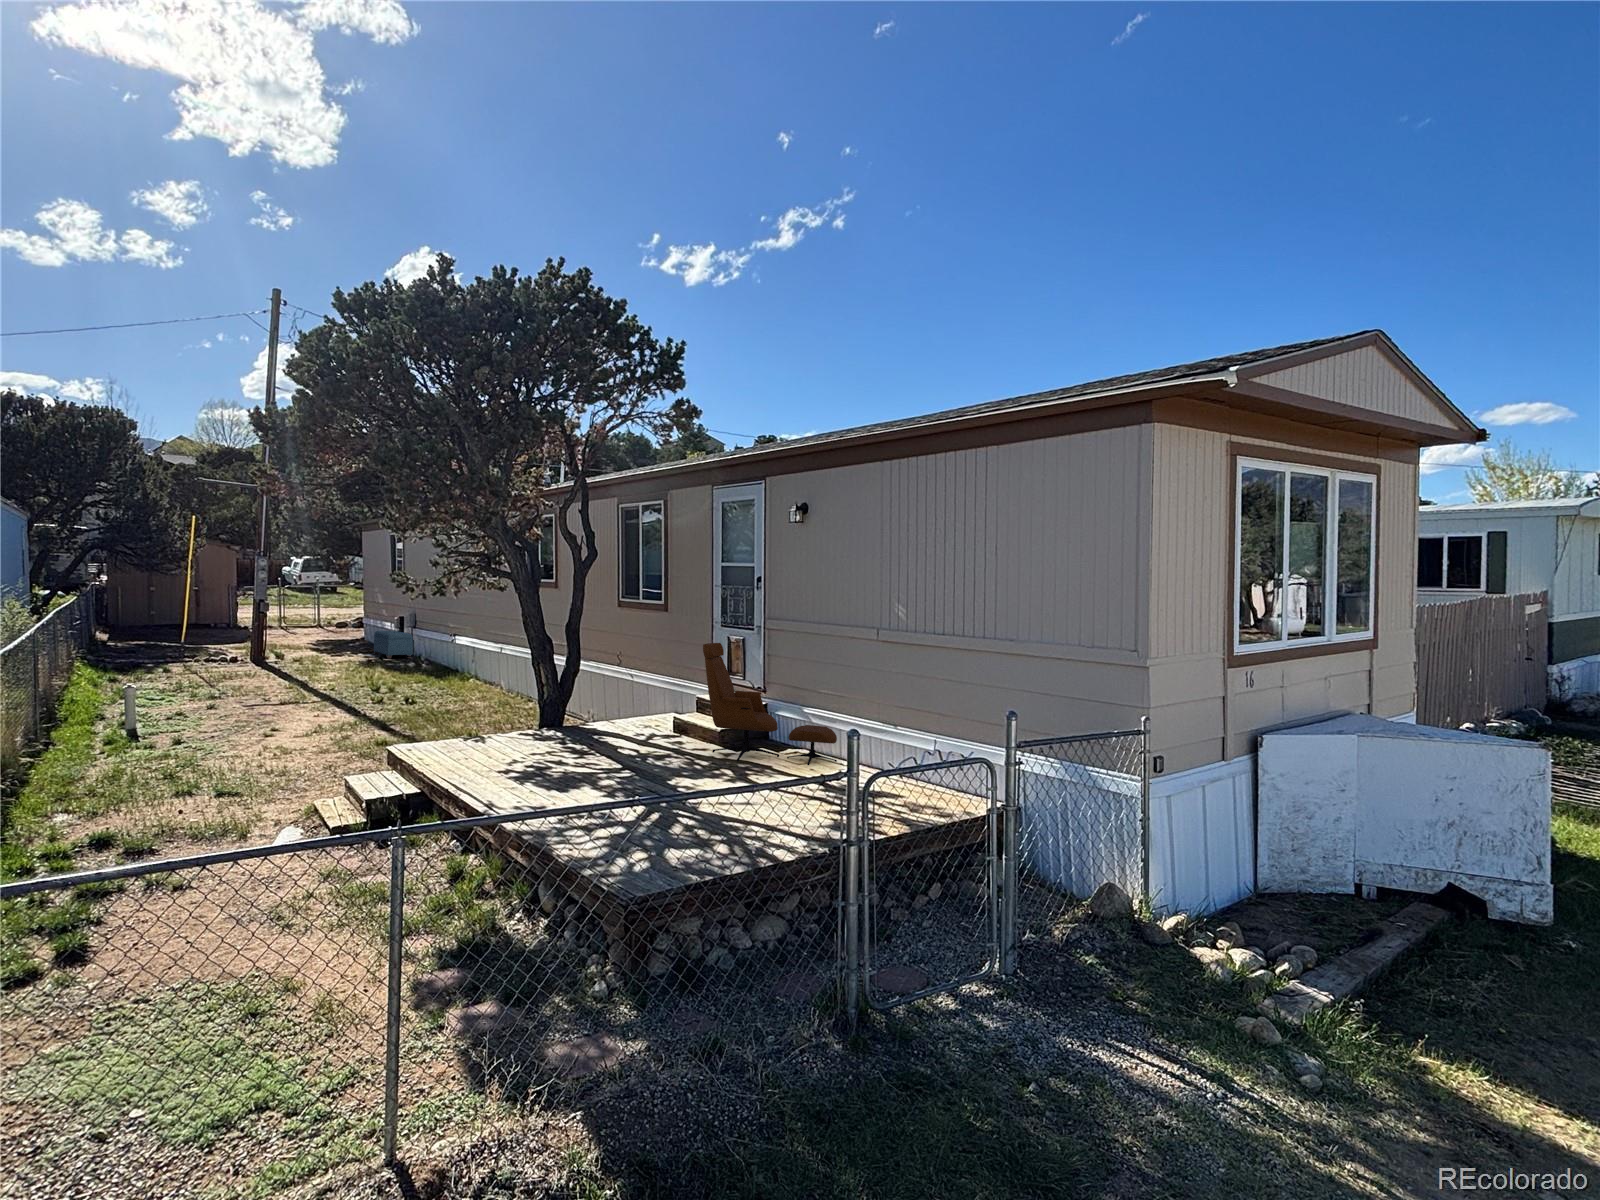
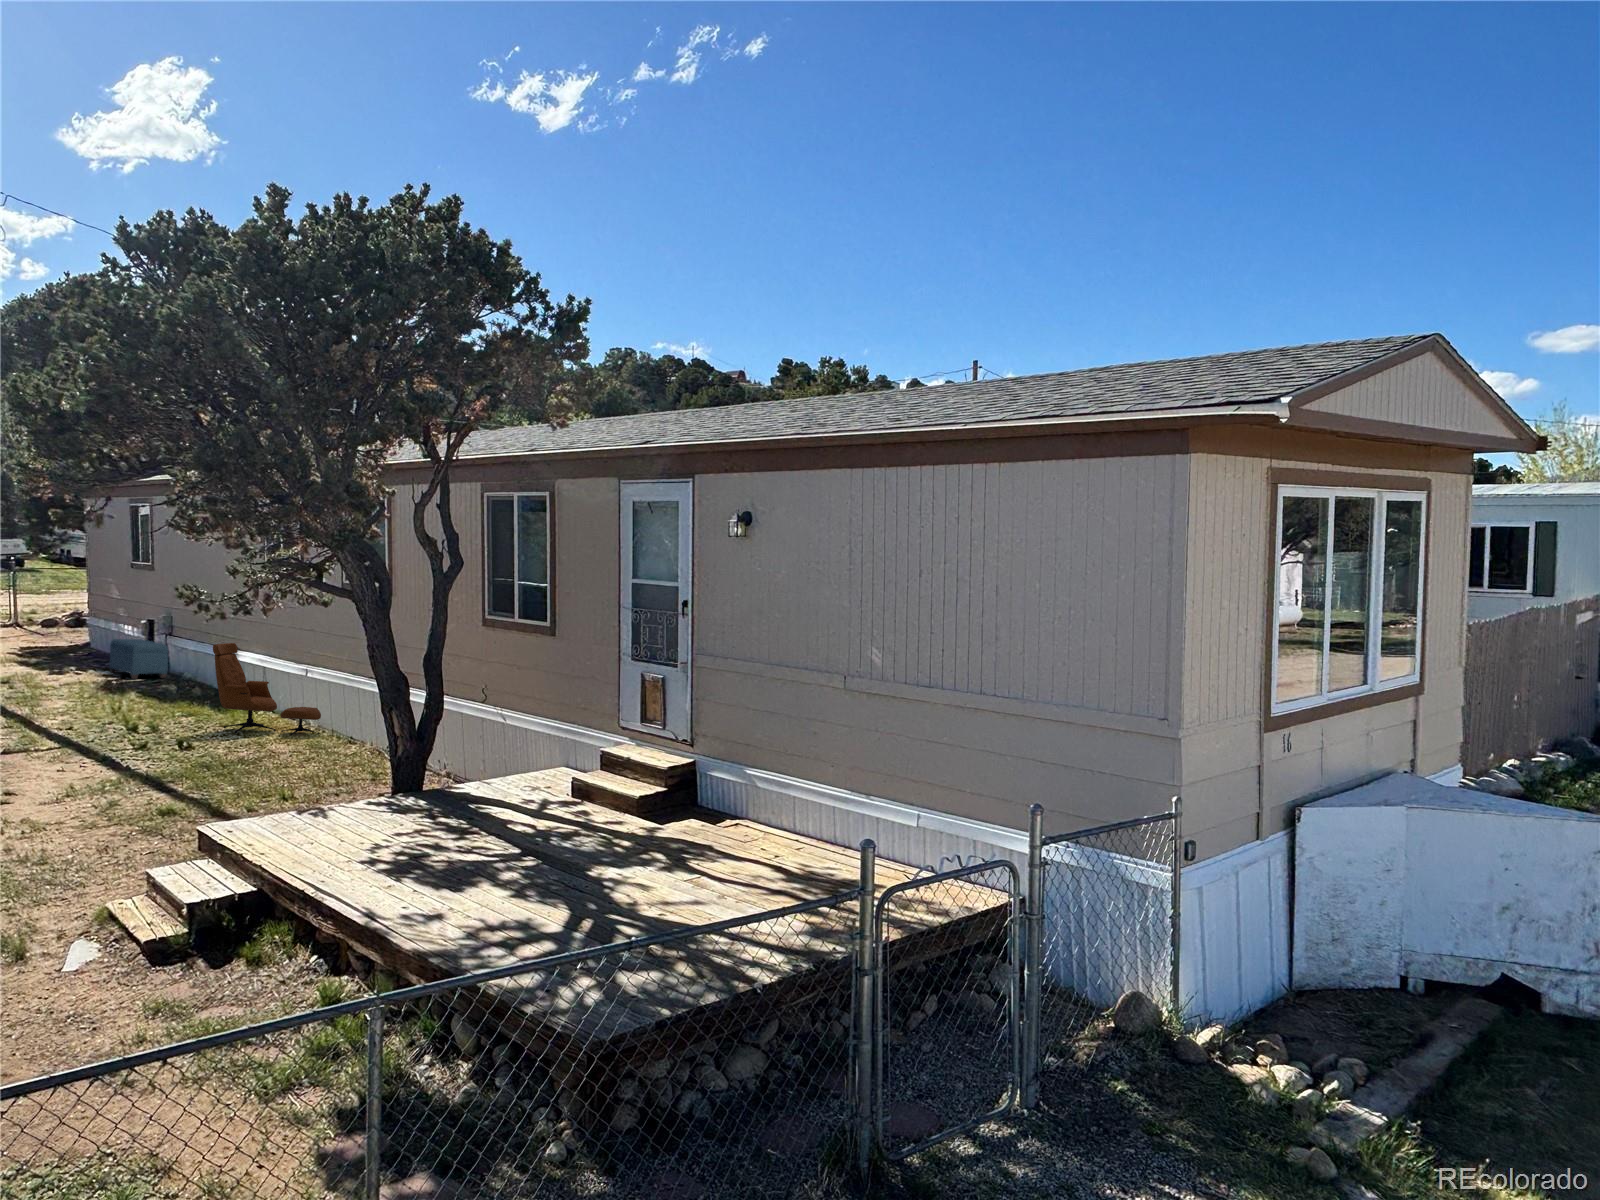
lounge chair: present [703,643,837,765] -> present [213,643,321,736]

